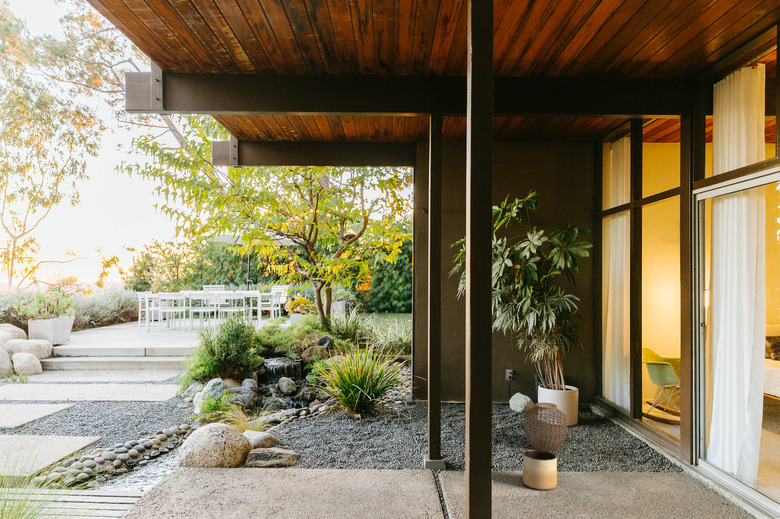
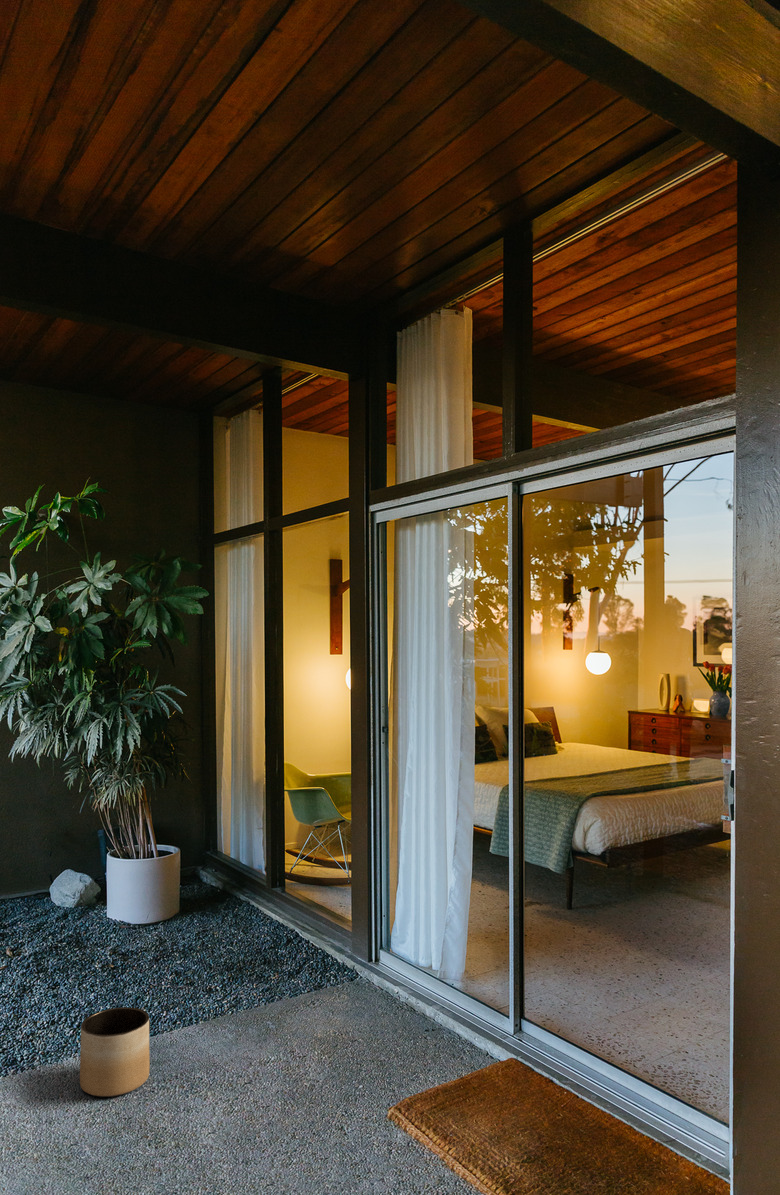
woven basket: present [524,403,567,451] -> none [81,894,163,990]

